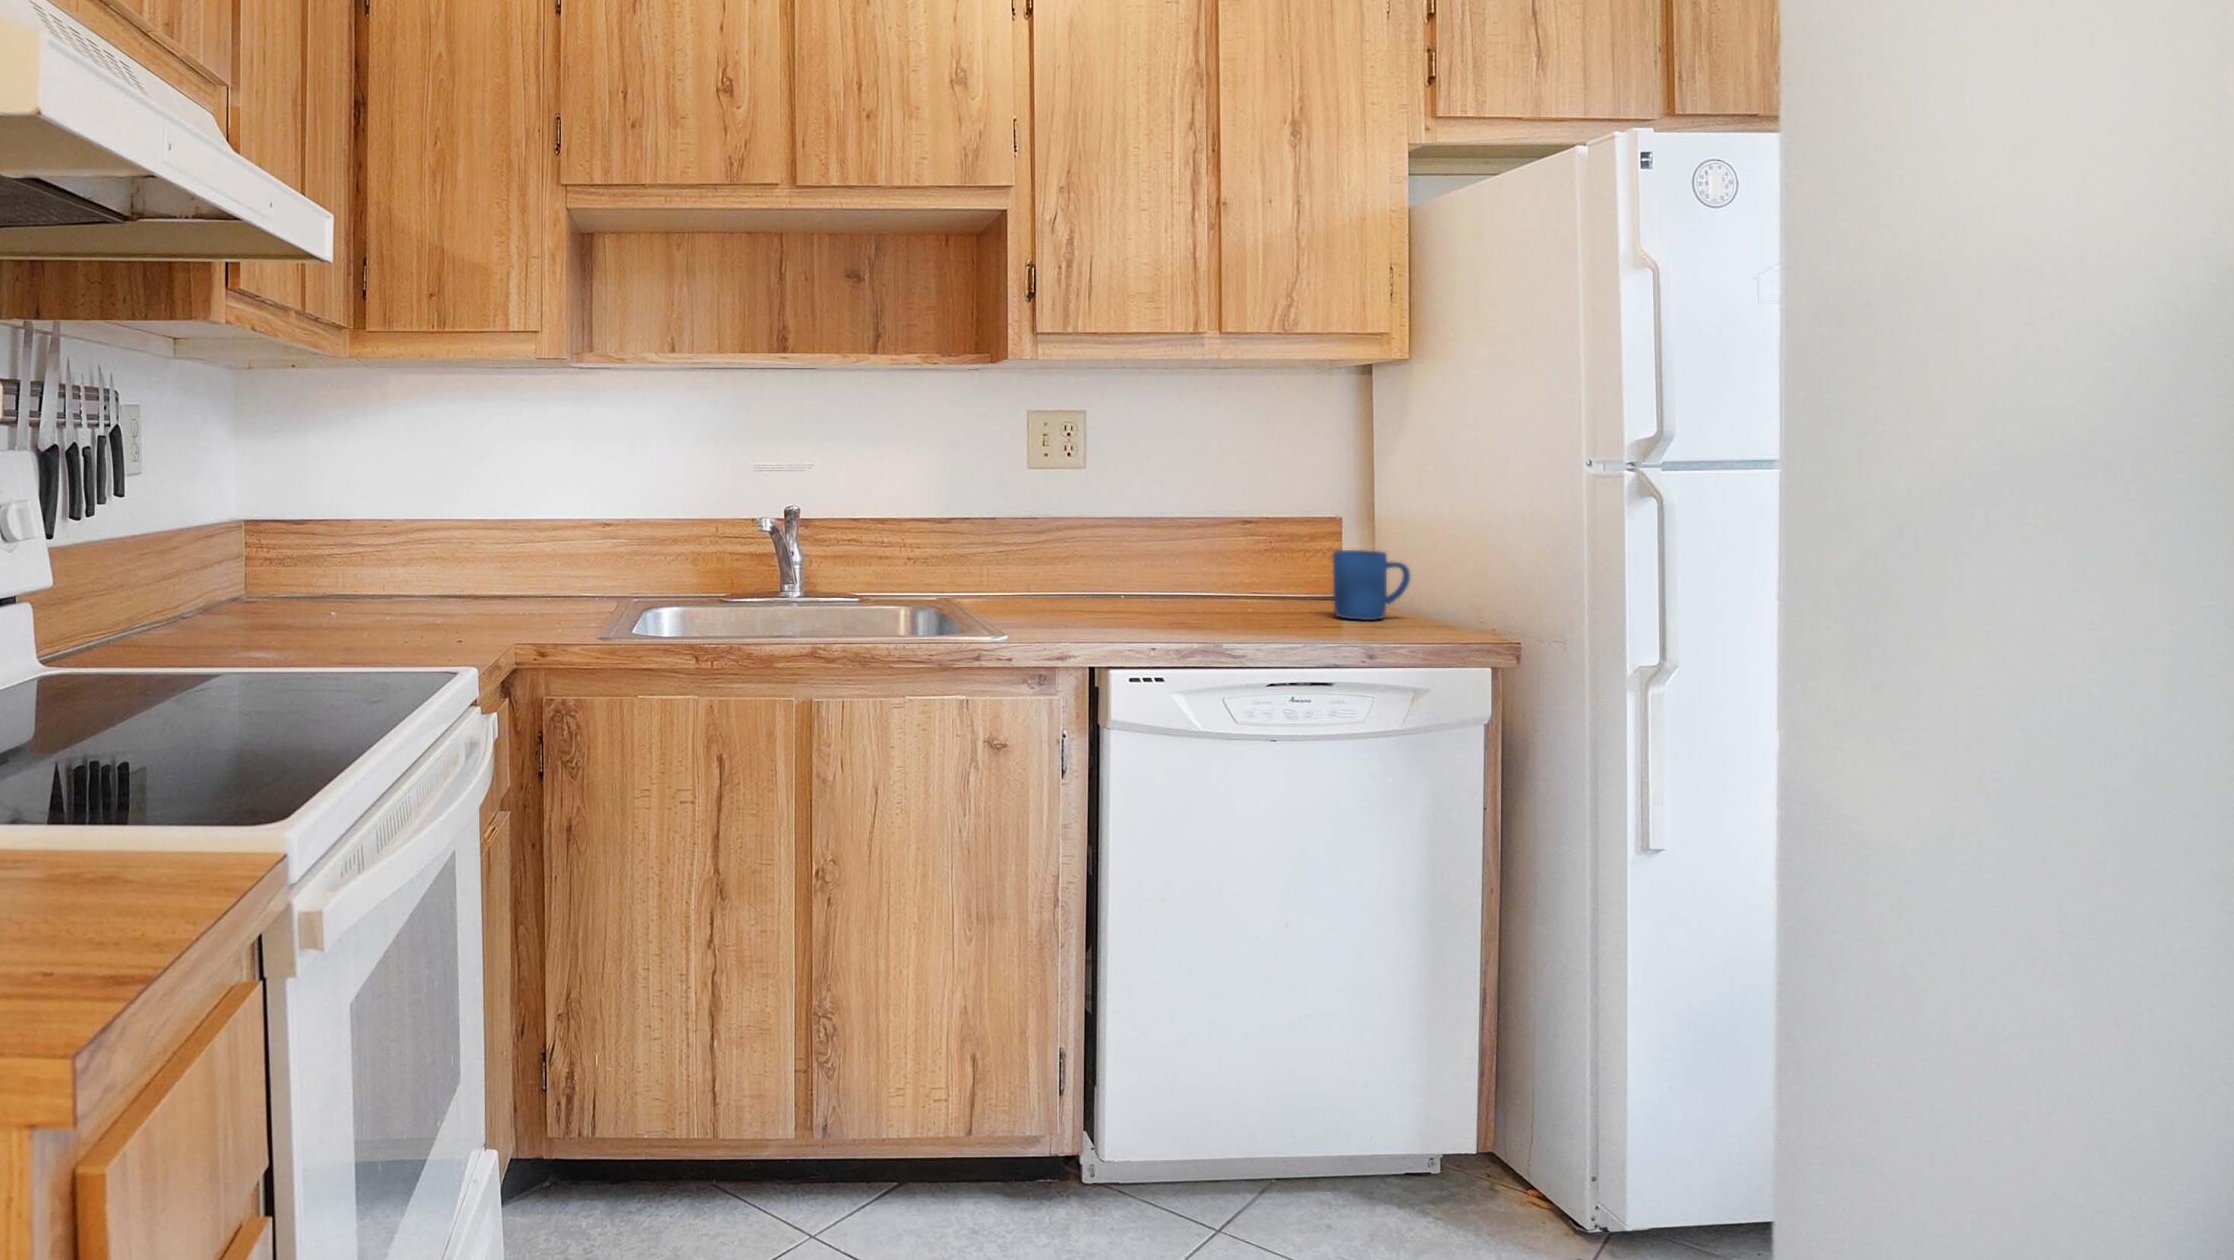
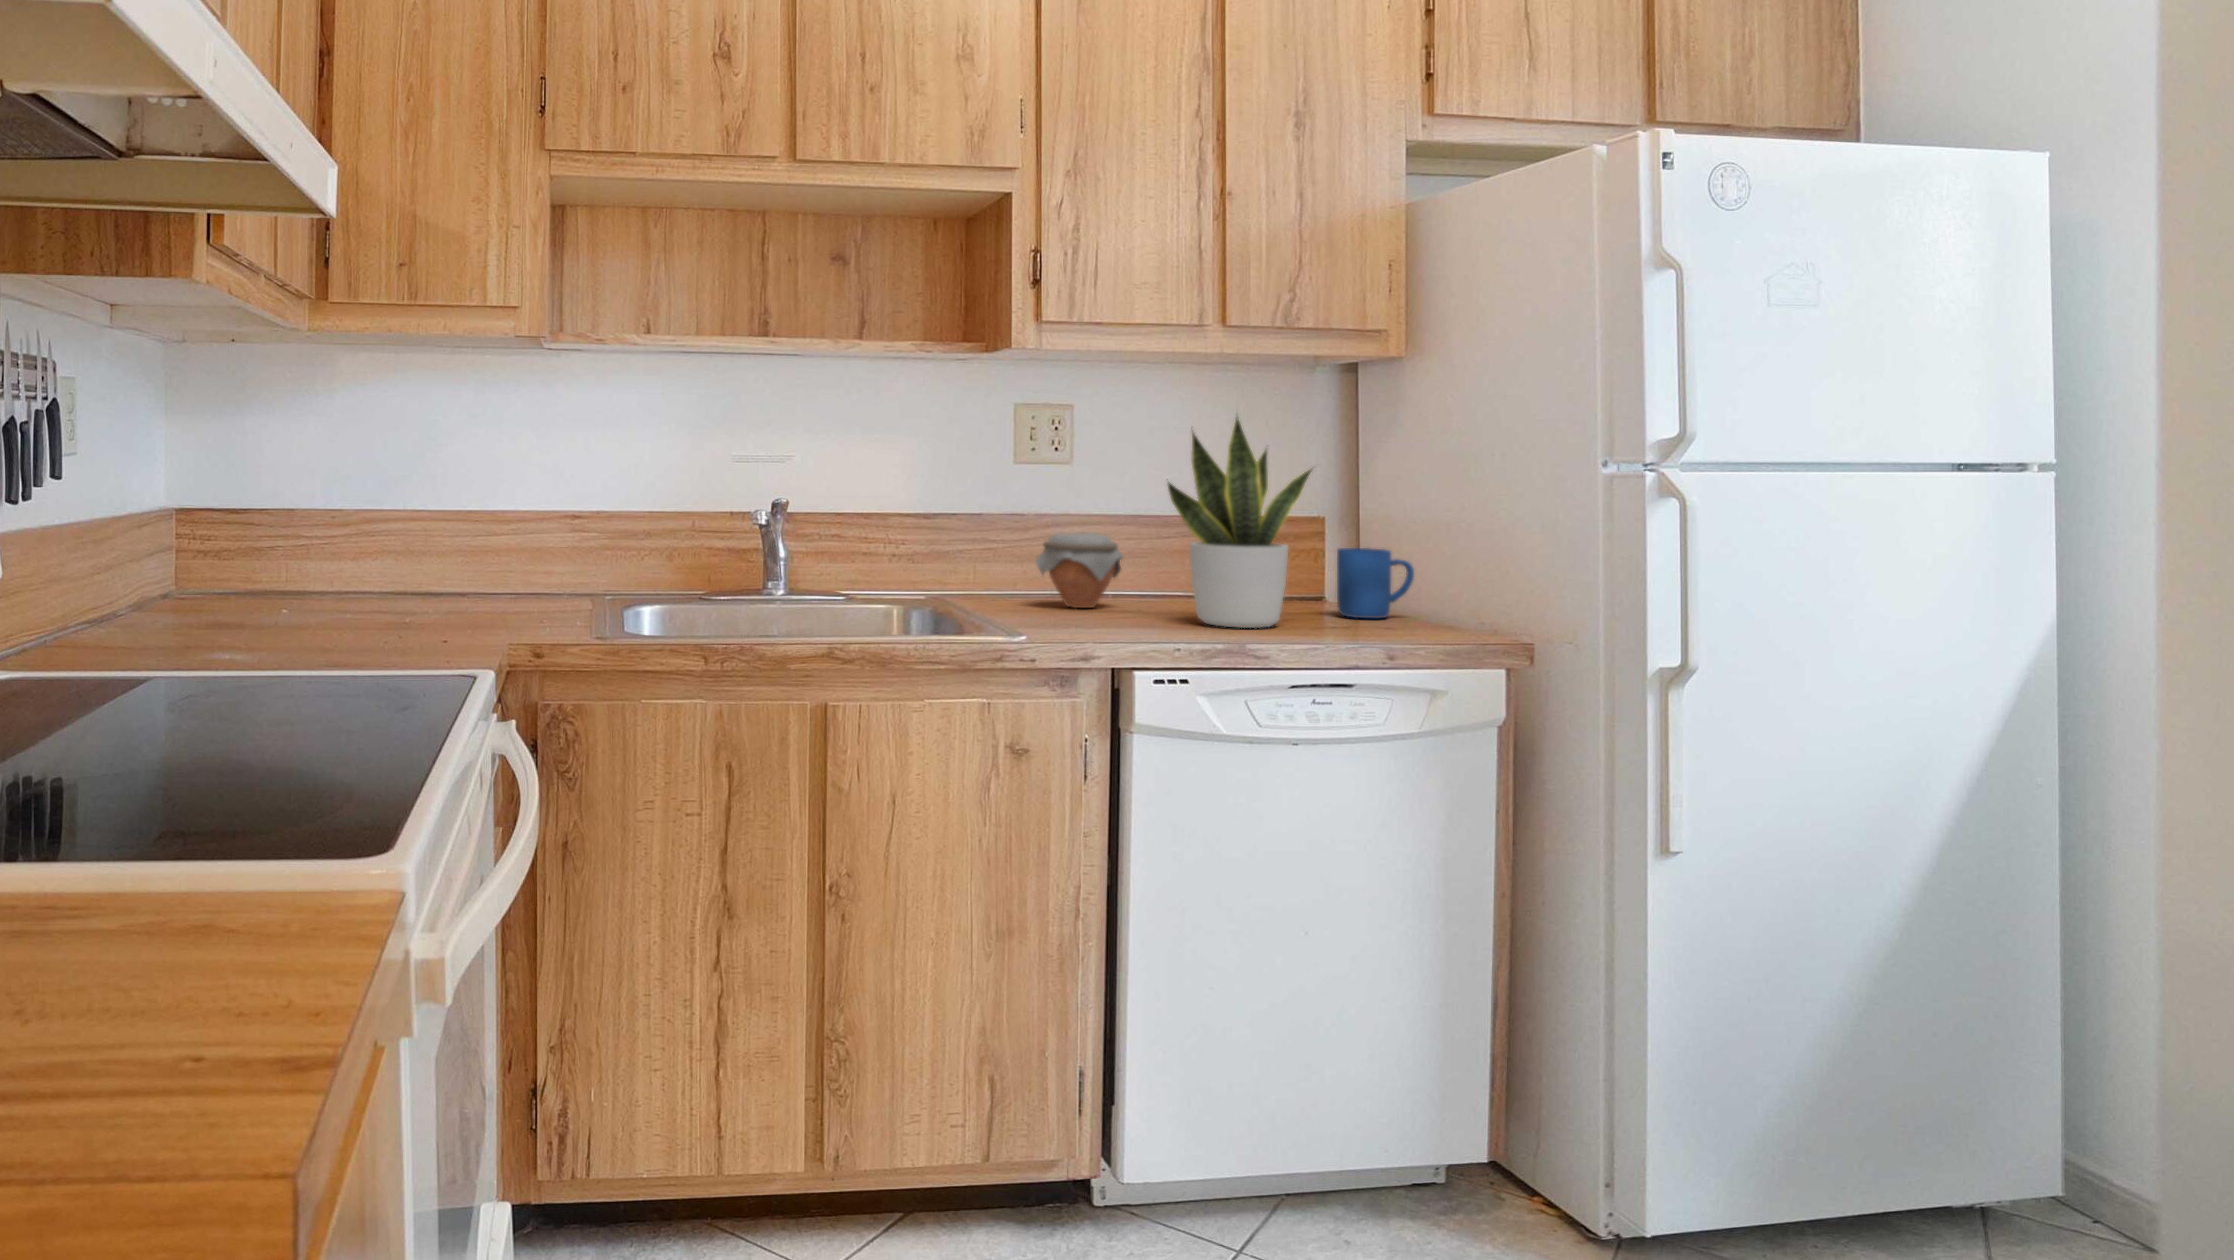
potted plant: none [1154,416,1309,629] -> present [1168,417,1315,628]
jar: none [1039,534,1125,608] -> present [1036,532,1123,608]

